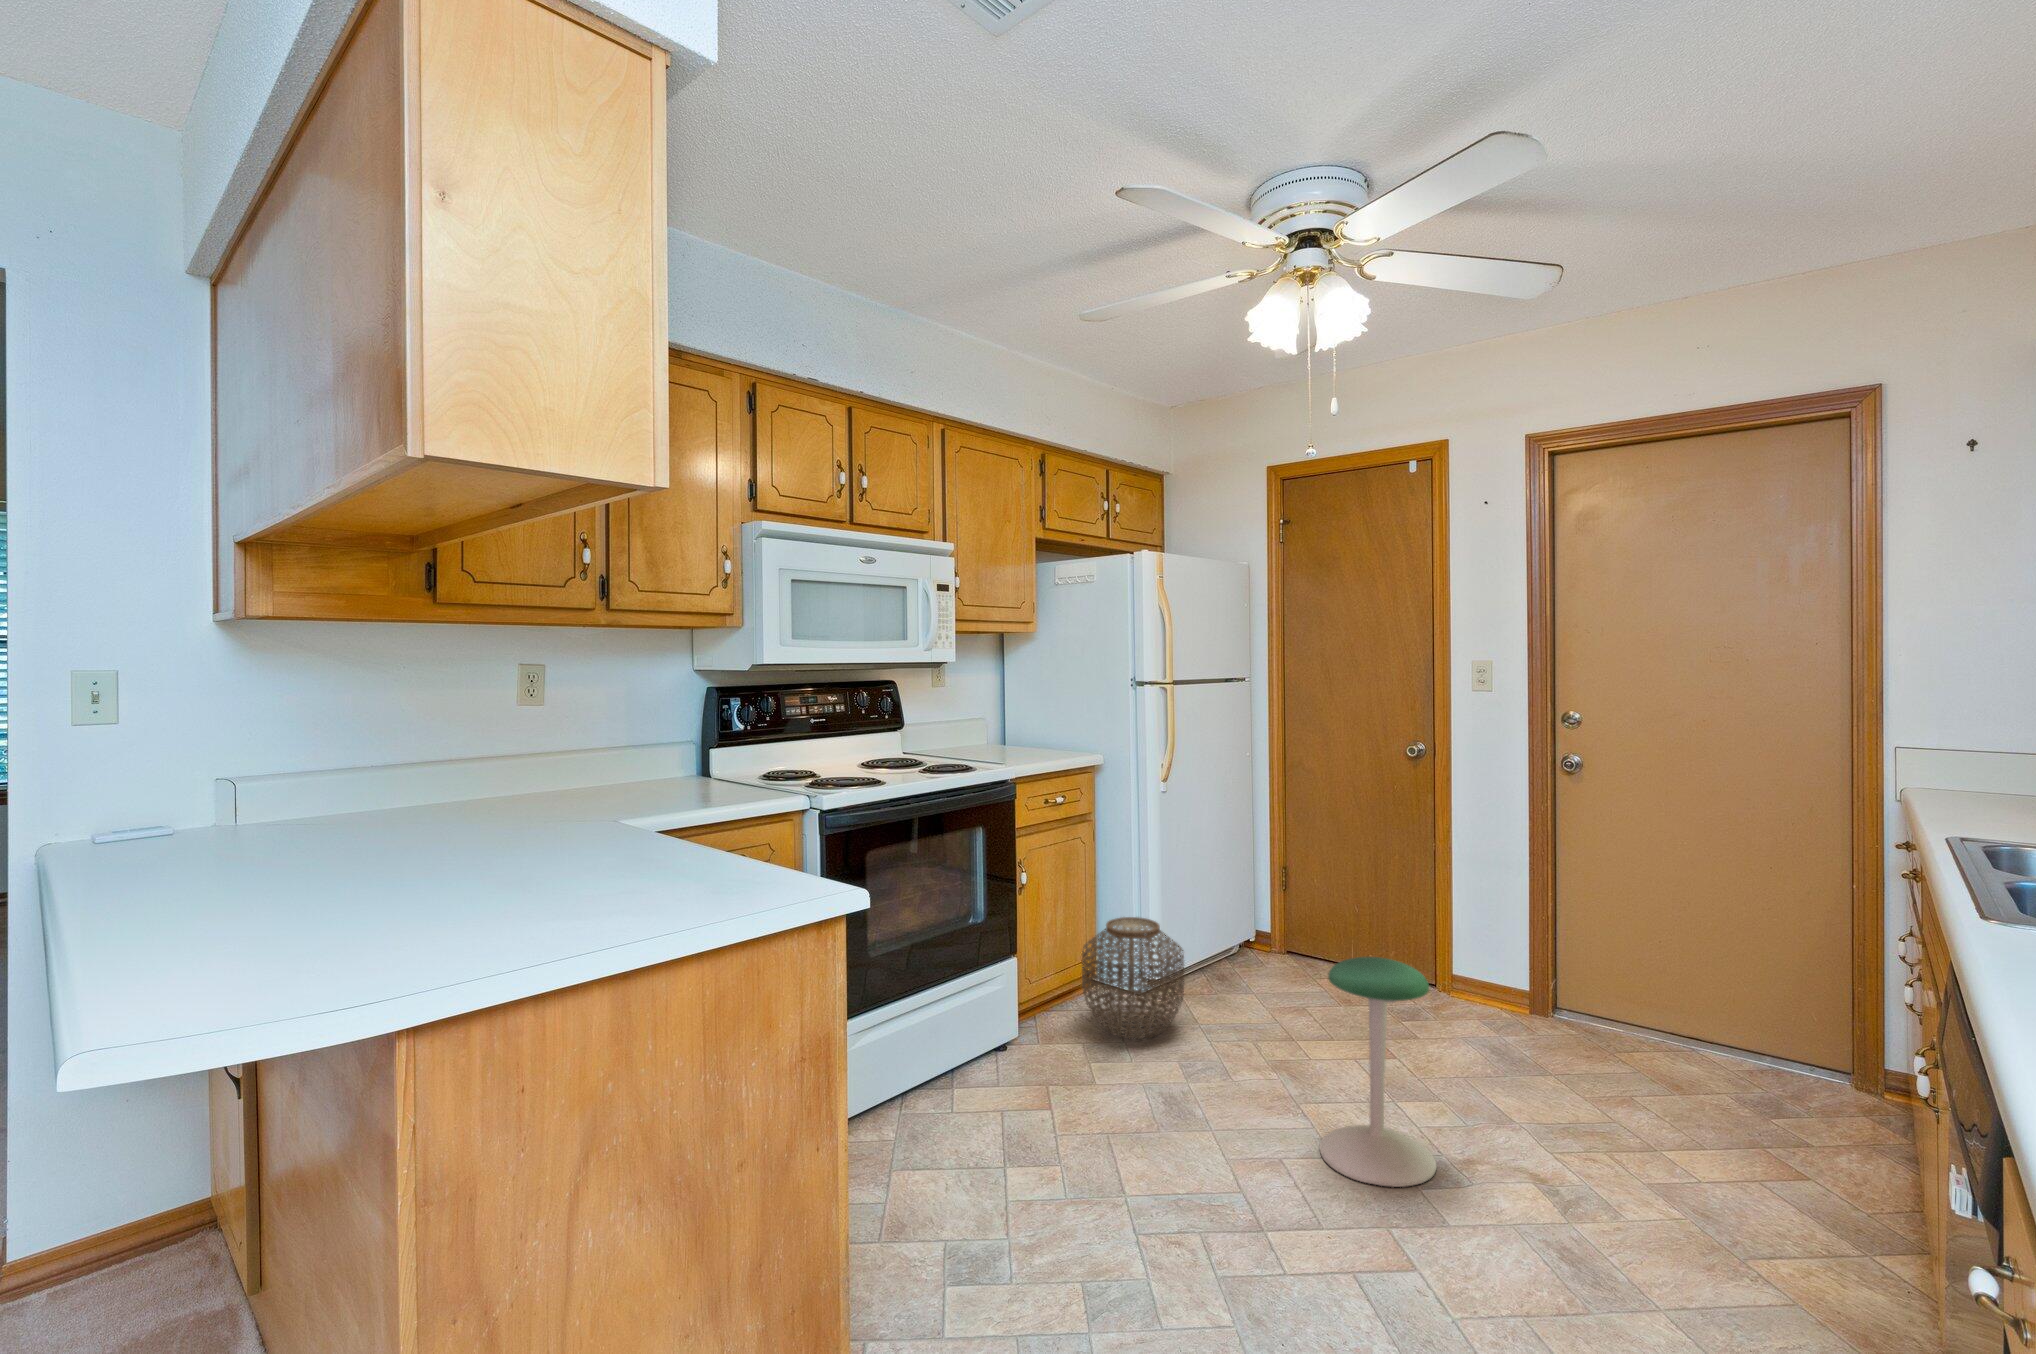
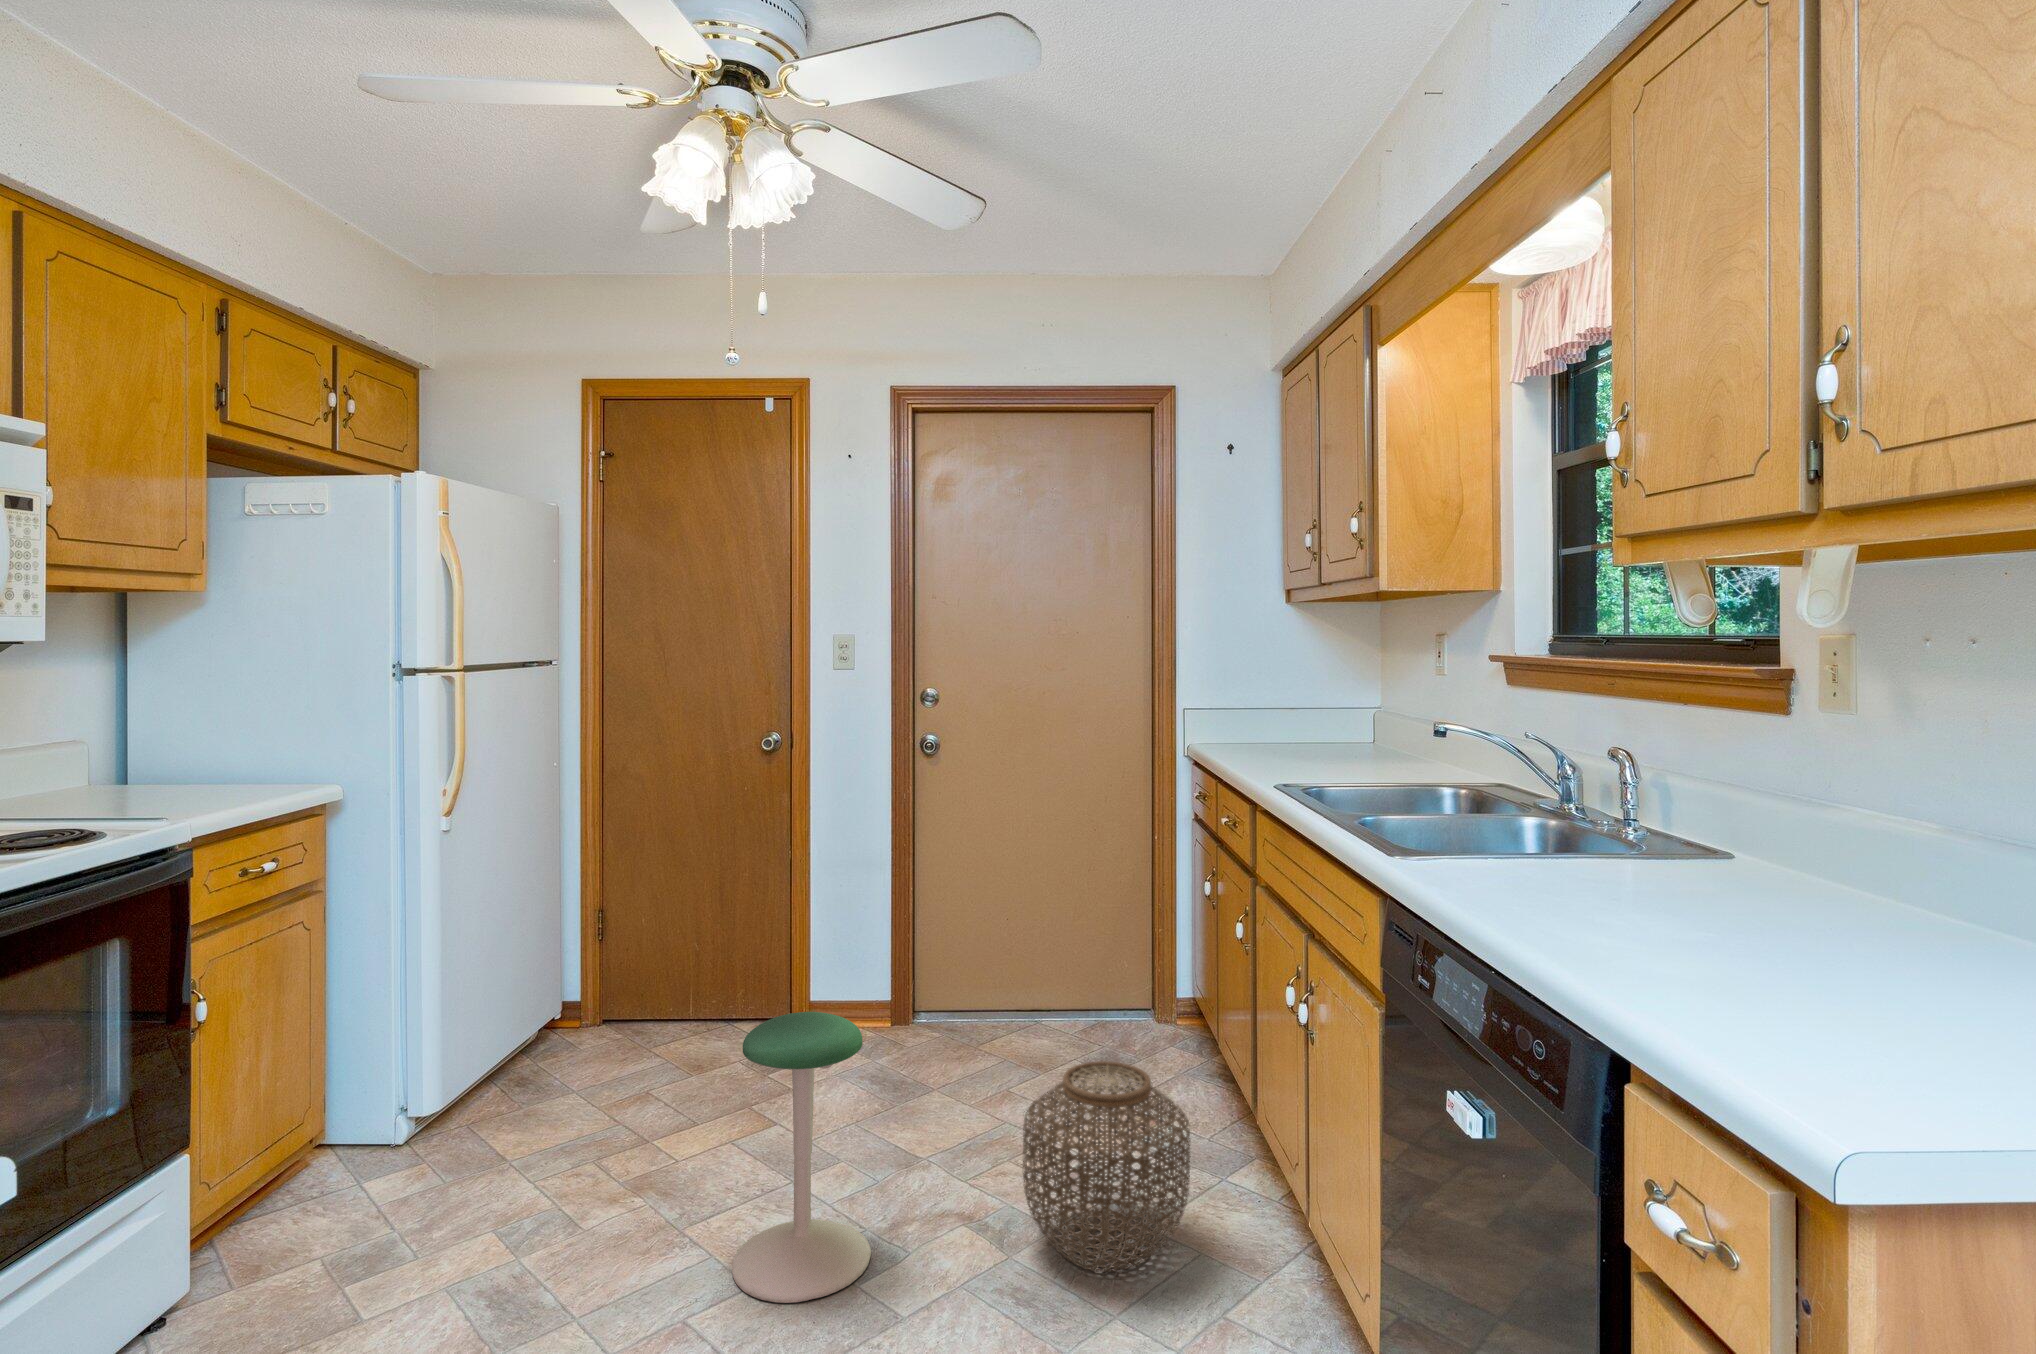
woven basket: present [1082,917,1184,1039] -> present [1023,1061,1190,1272]

